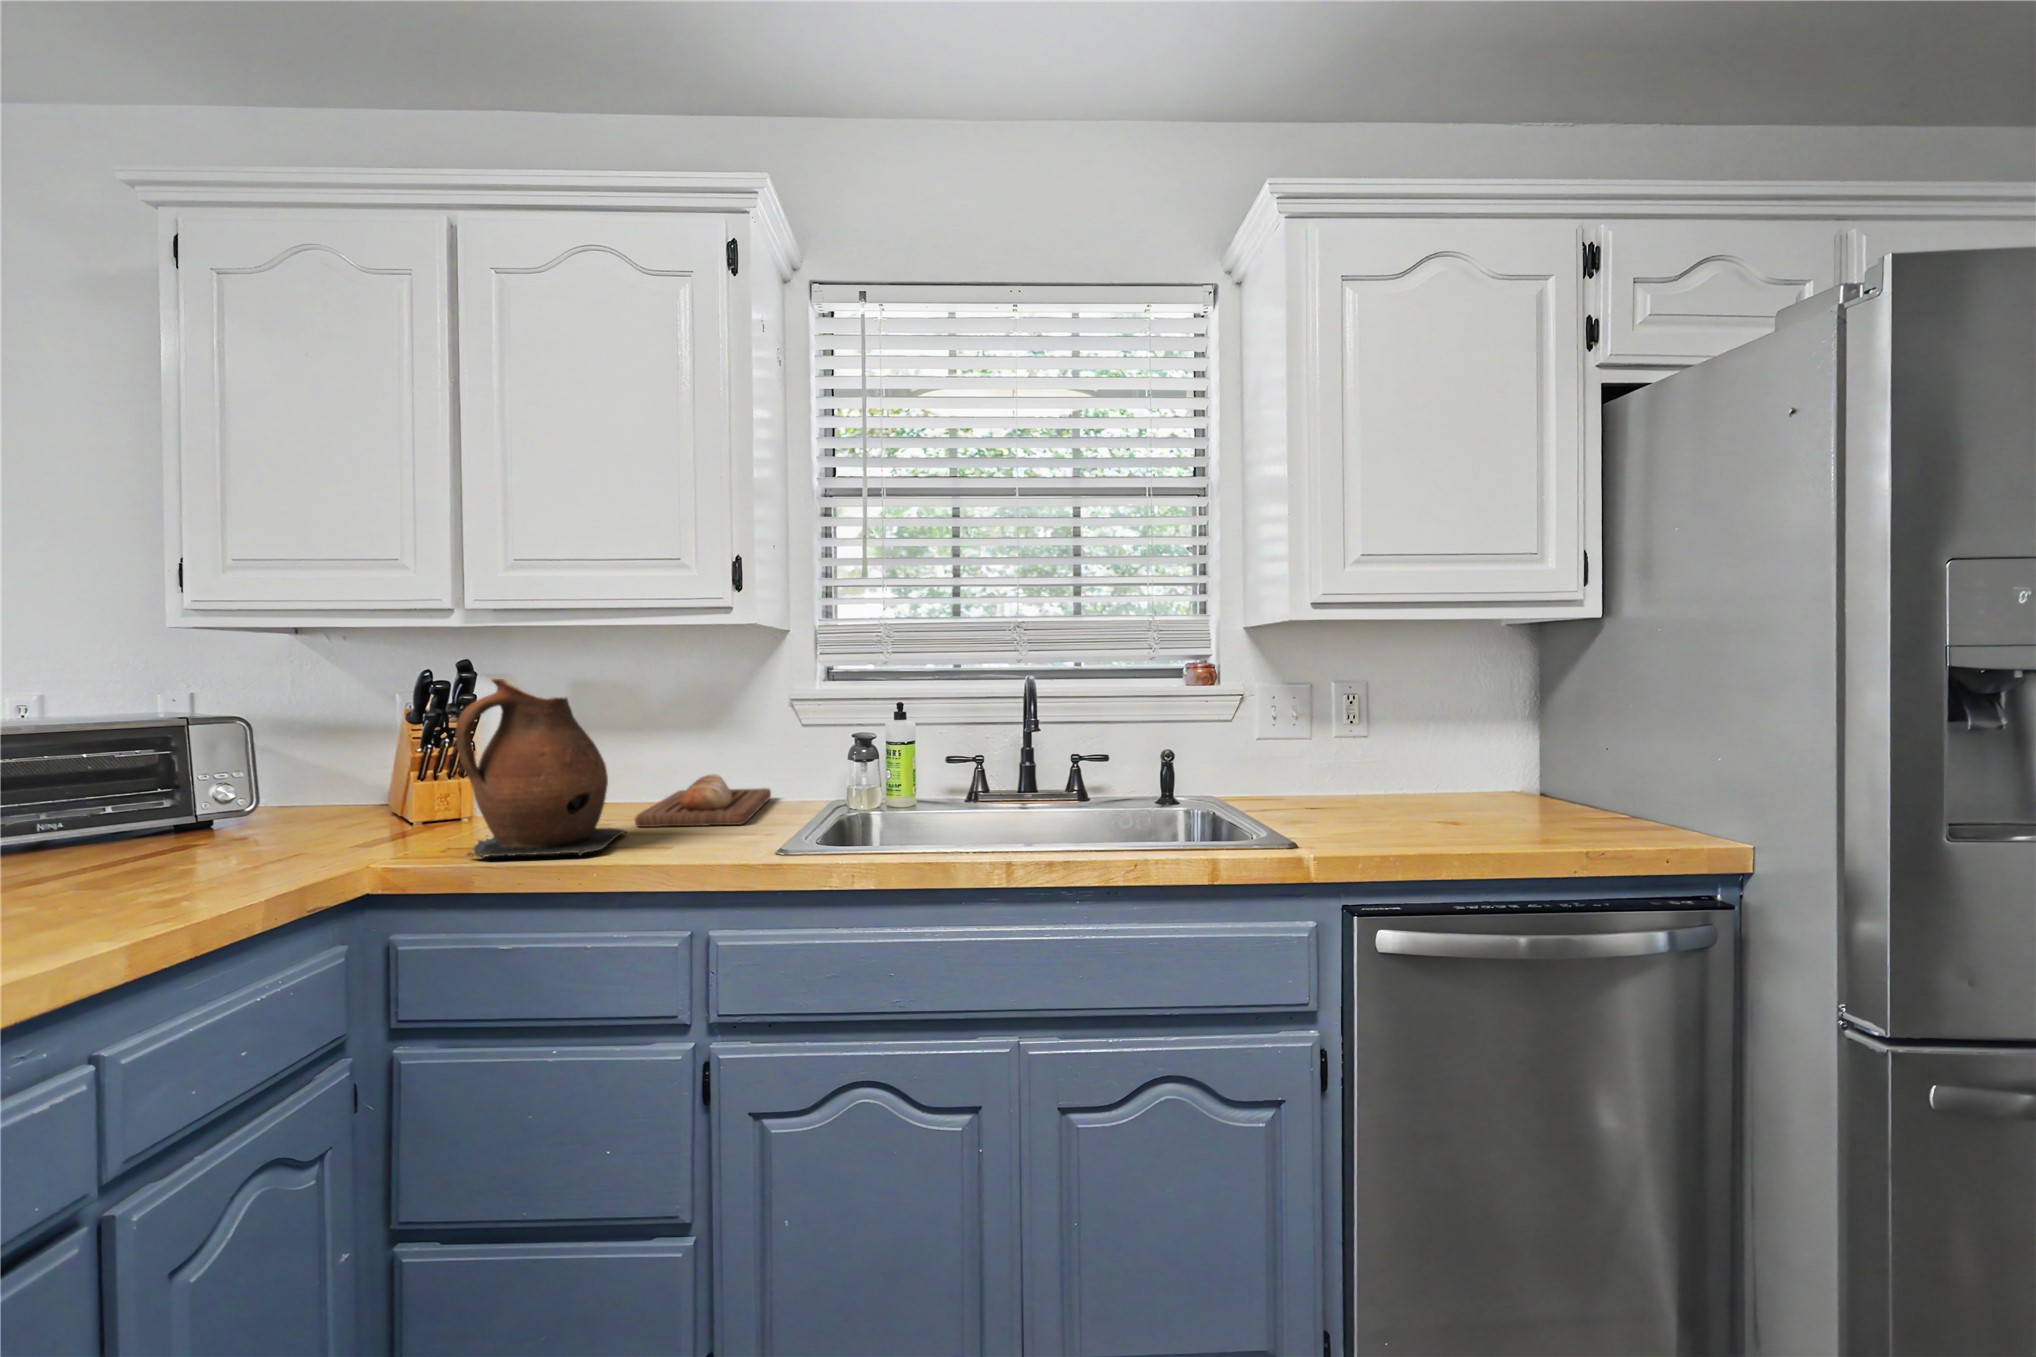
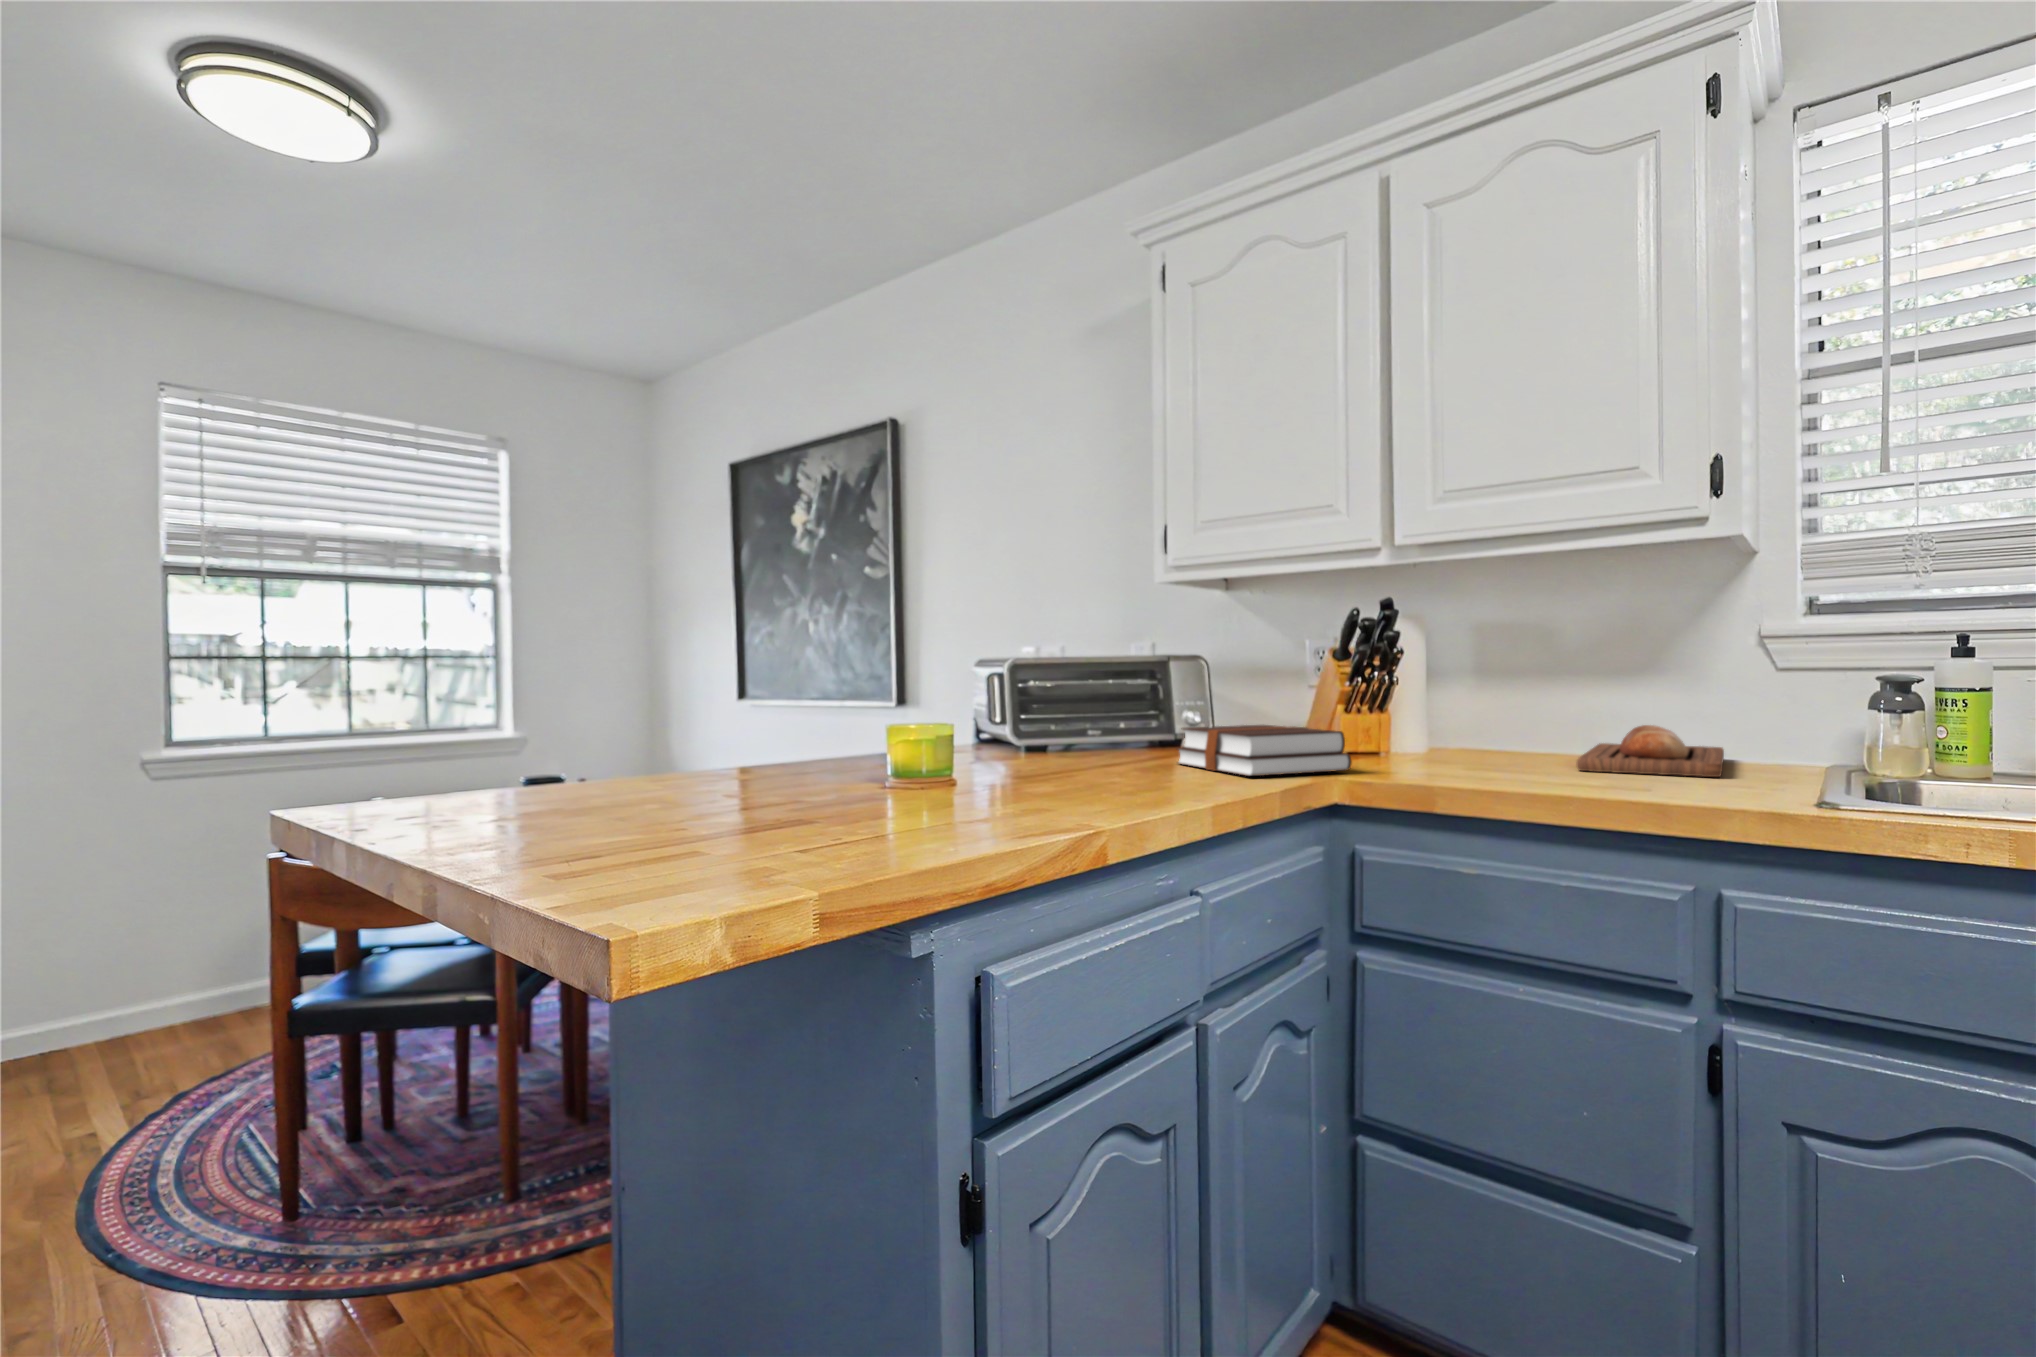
ceramic pitcher: present [456,679,627,856] -> none [1416,602,1577,787]
hardback book: none [162,803,392,879] -> present [1178,725,1352,776]

